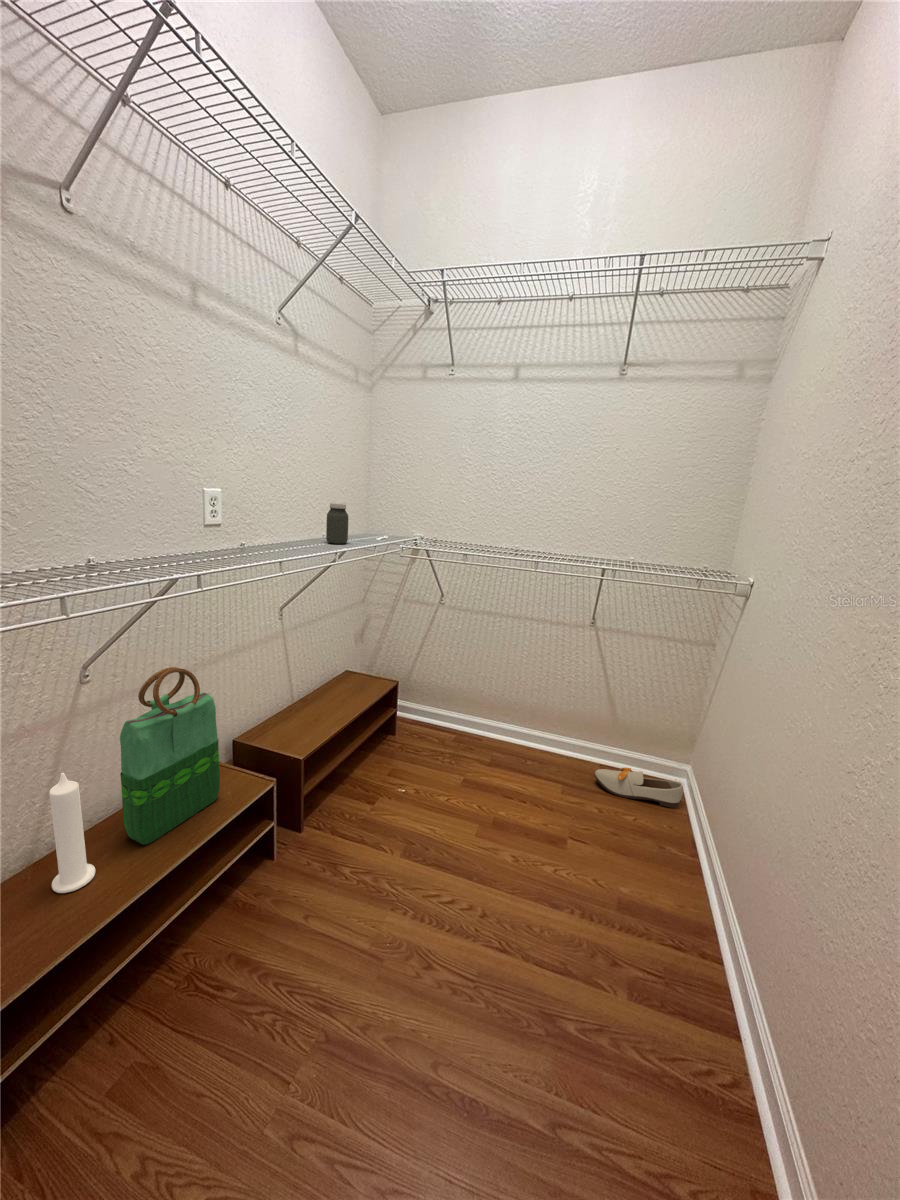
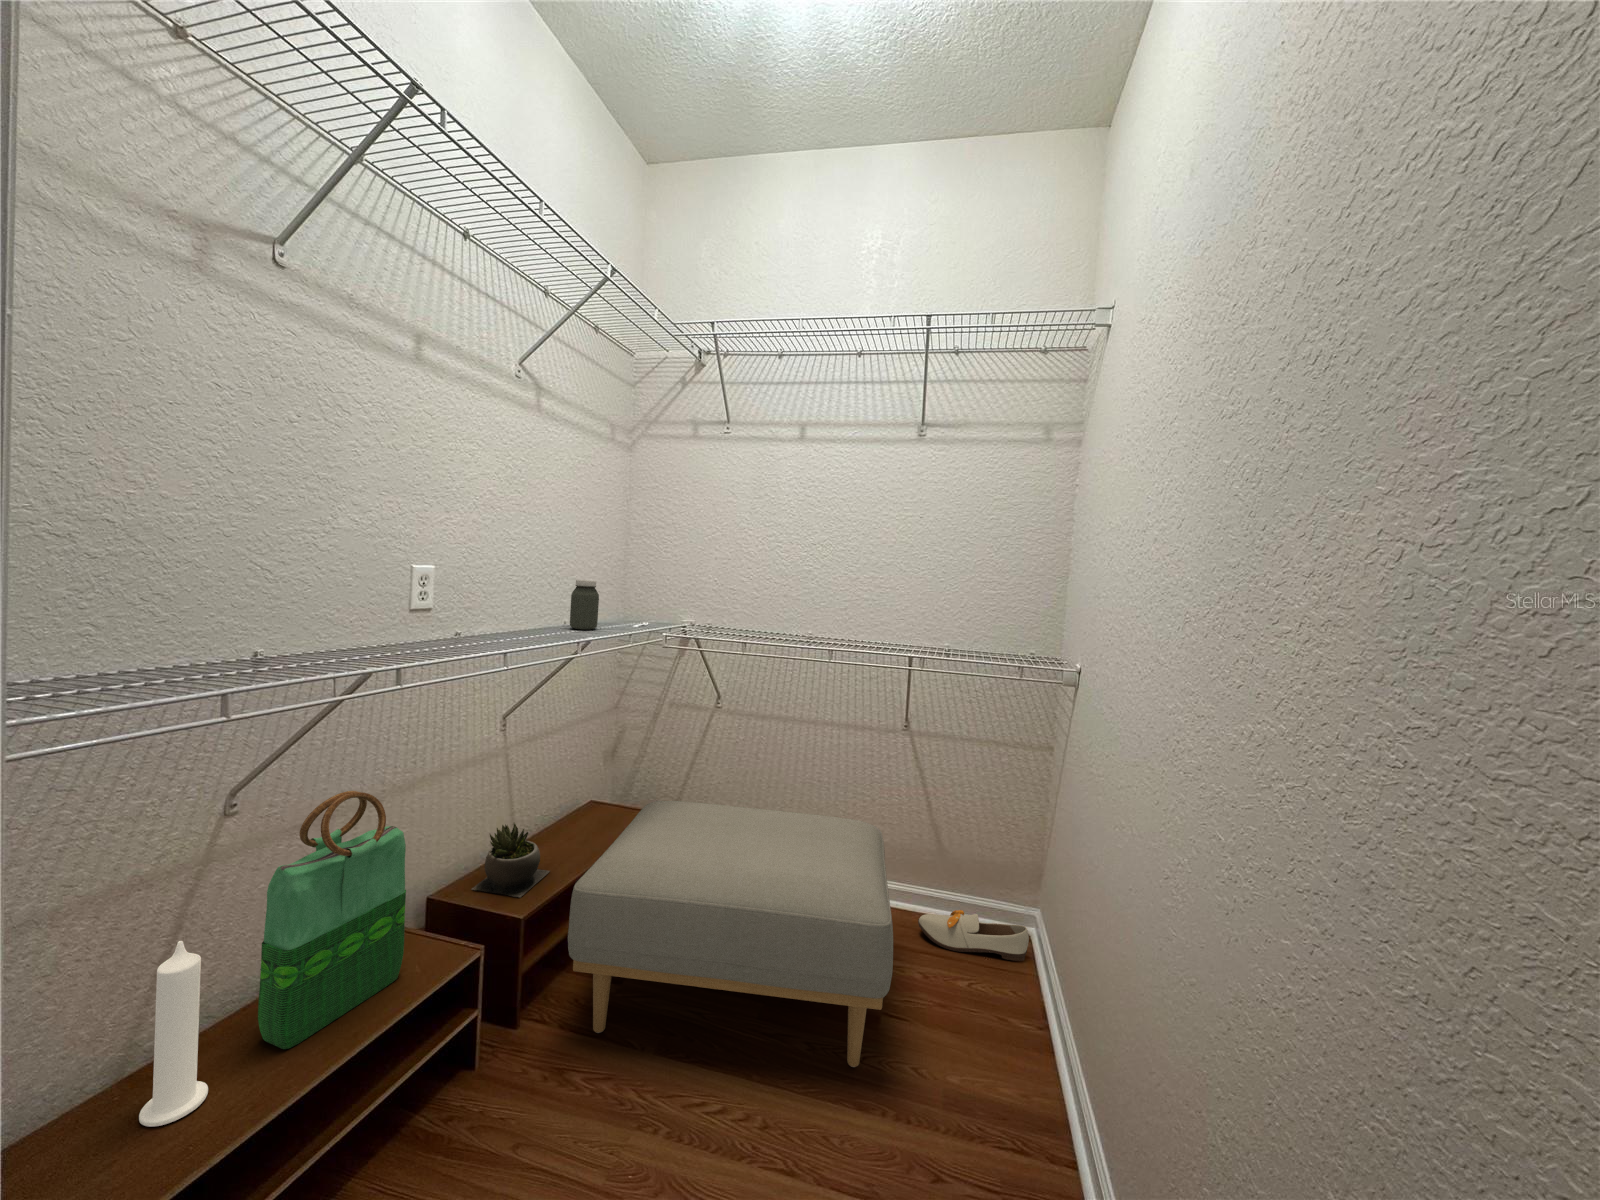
ottoman: none [336,677,584,878] -> present [568,801,893,1067]
succulent plant: none [263,689,320,744] -> present [471,823,550,897]

